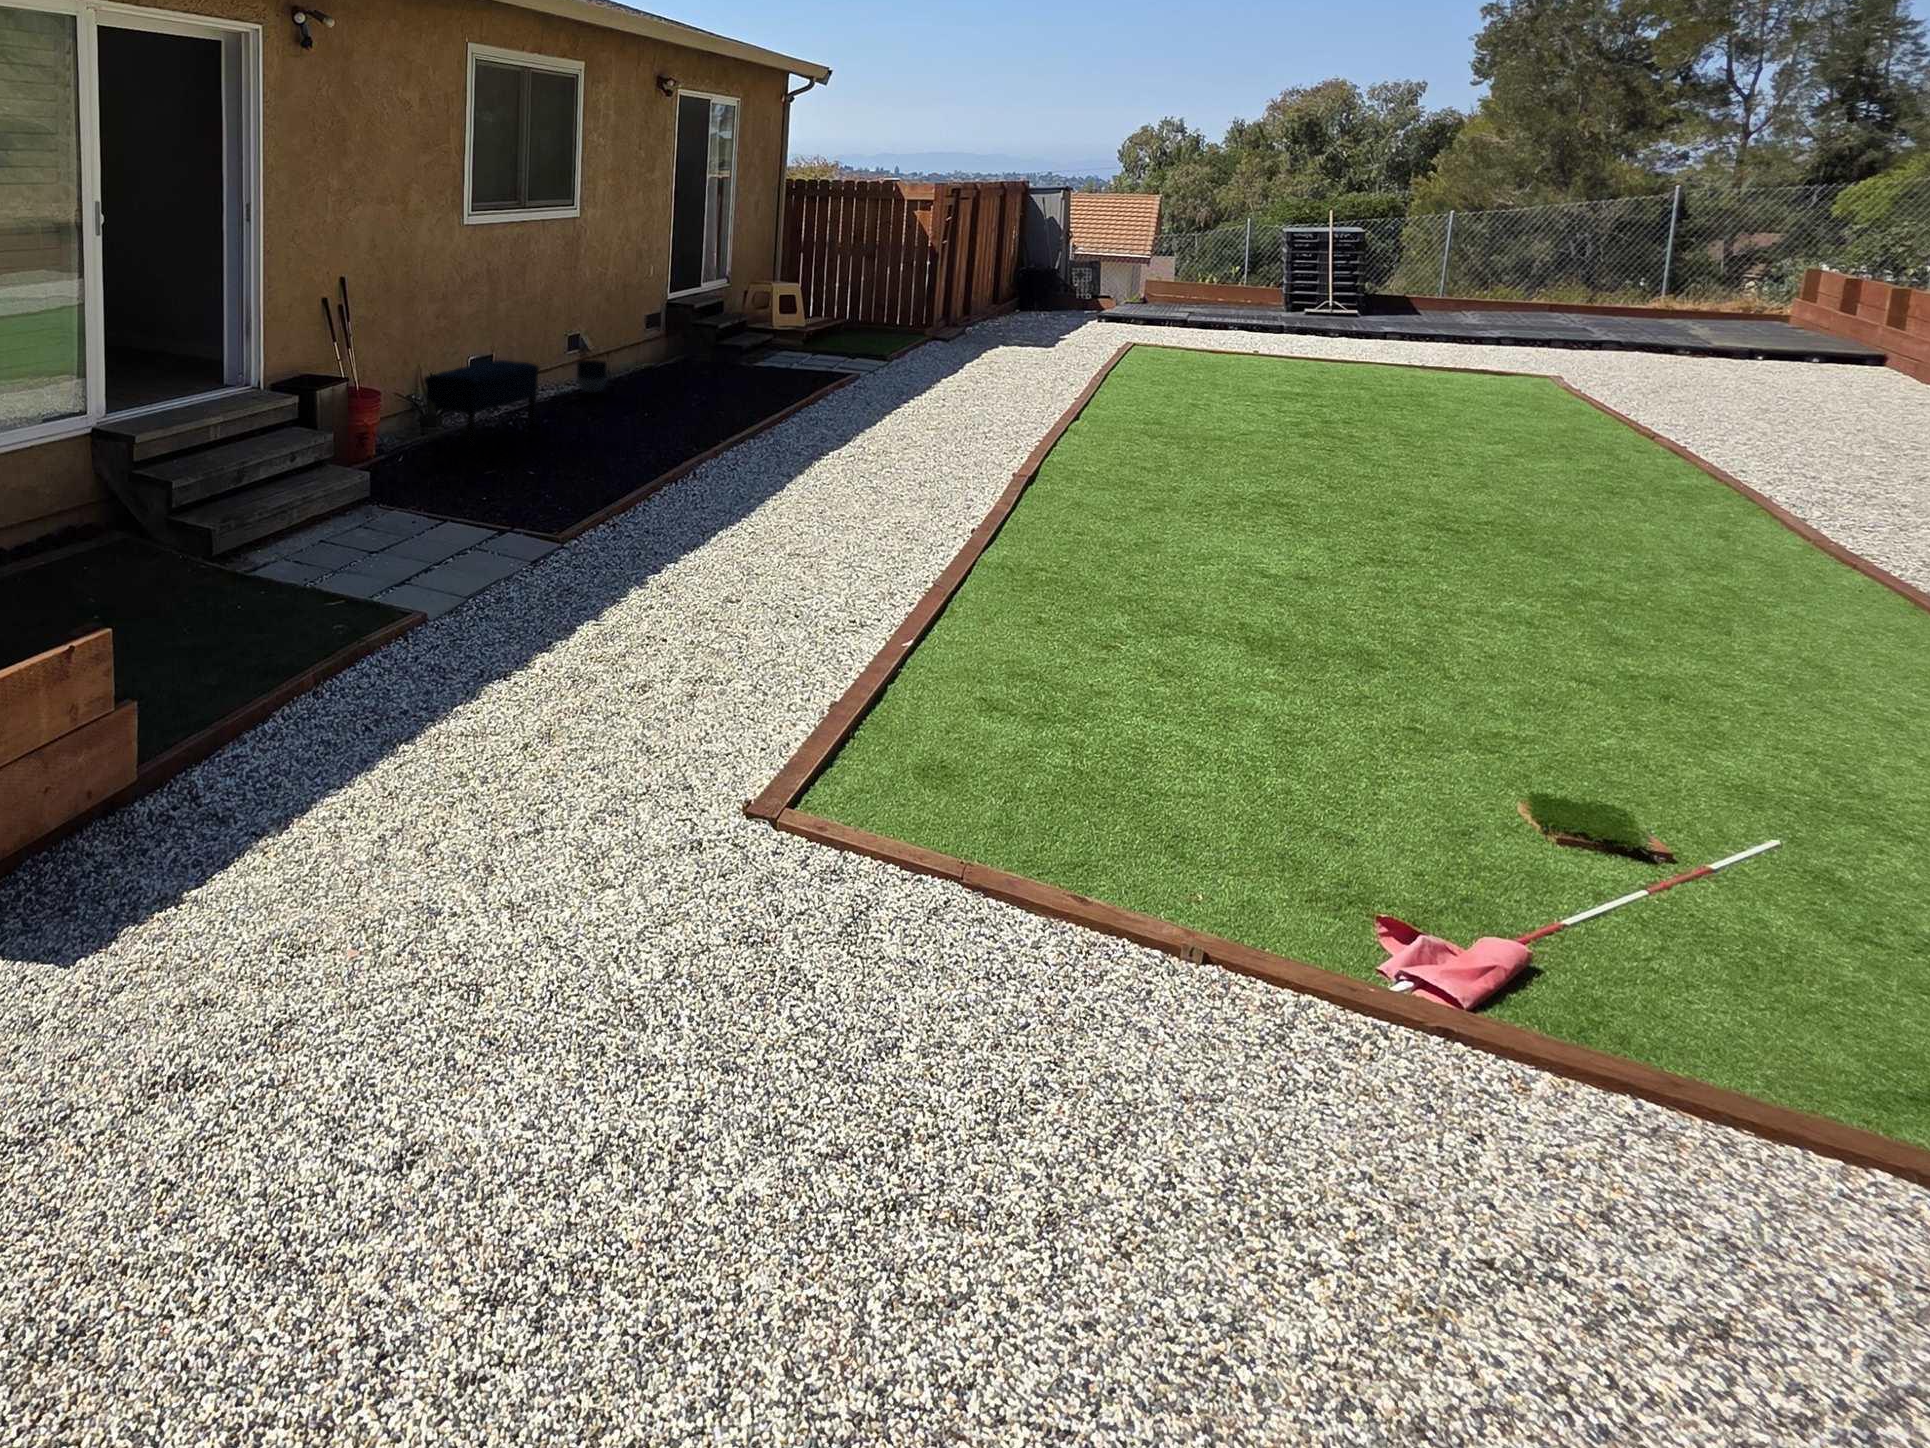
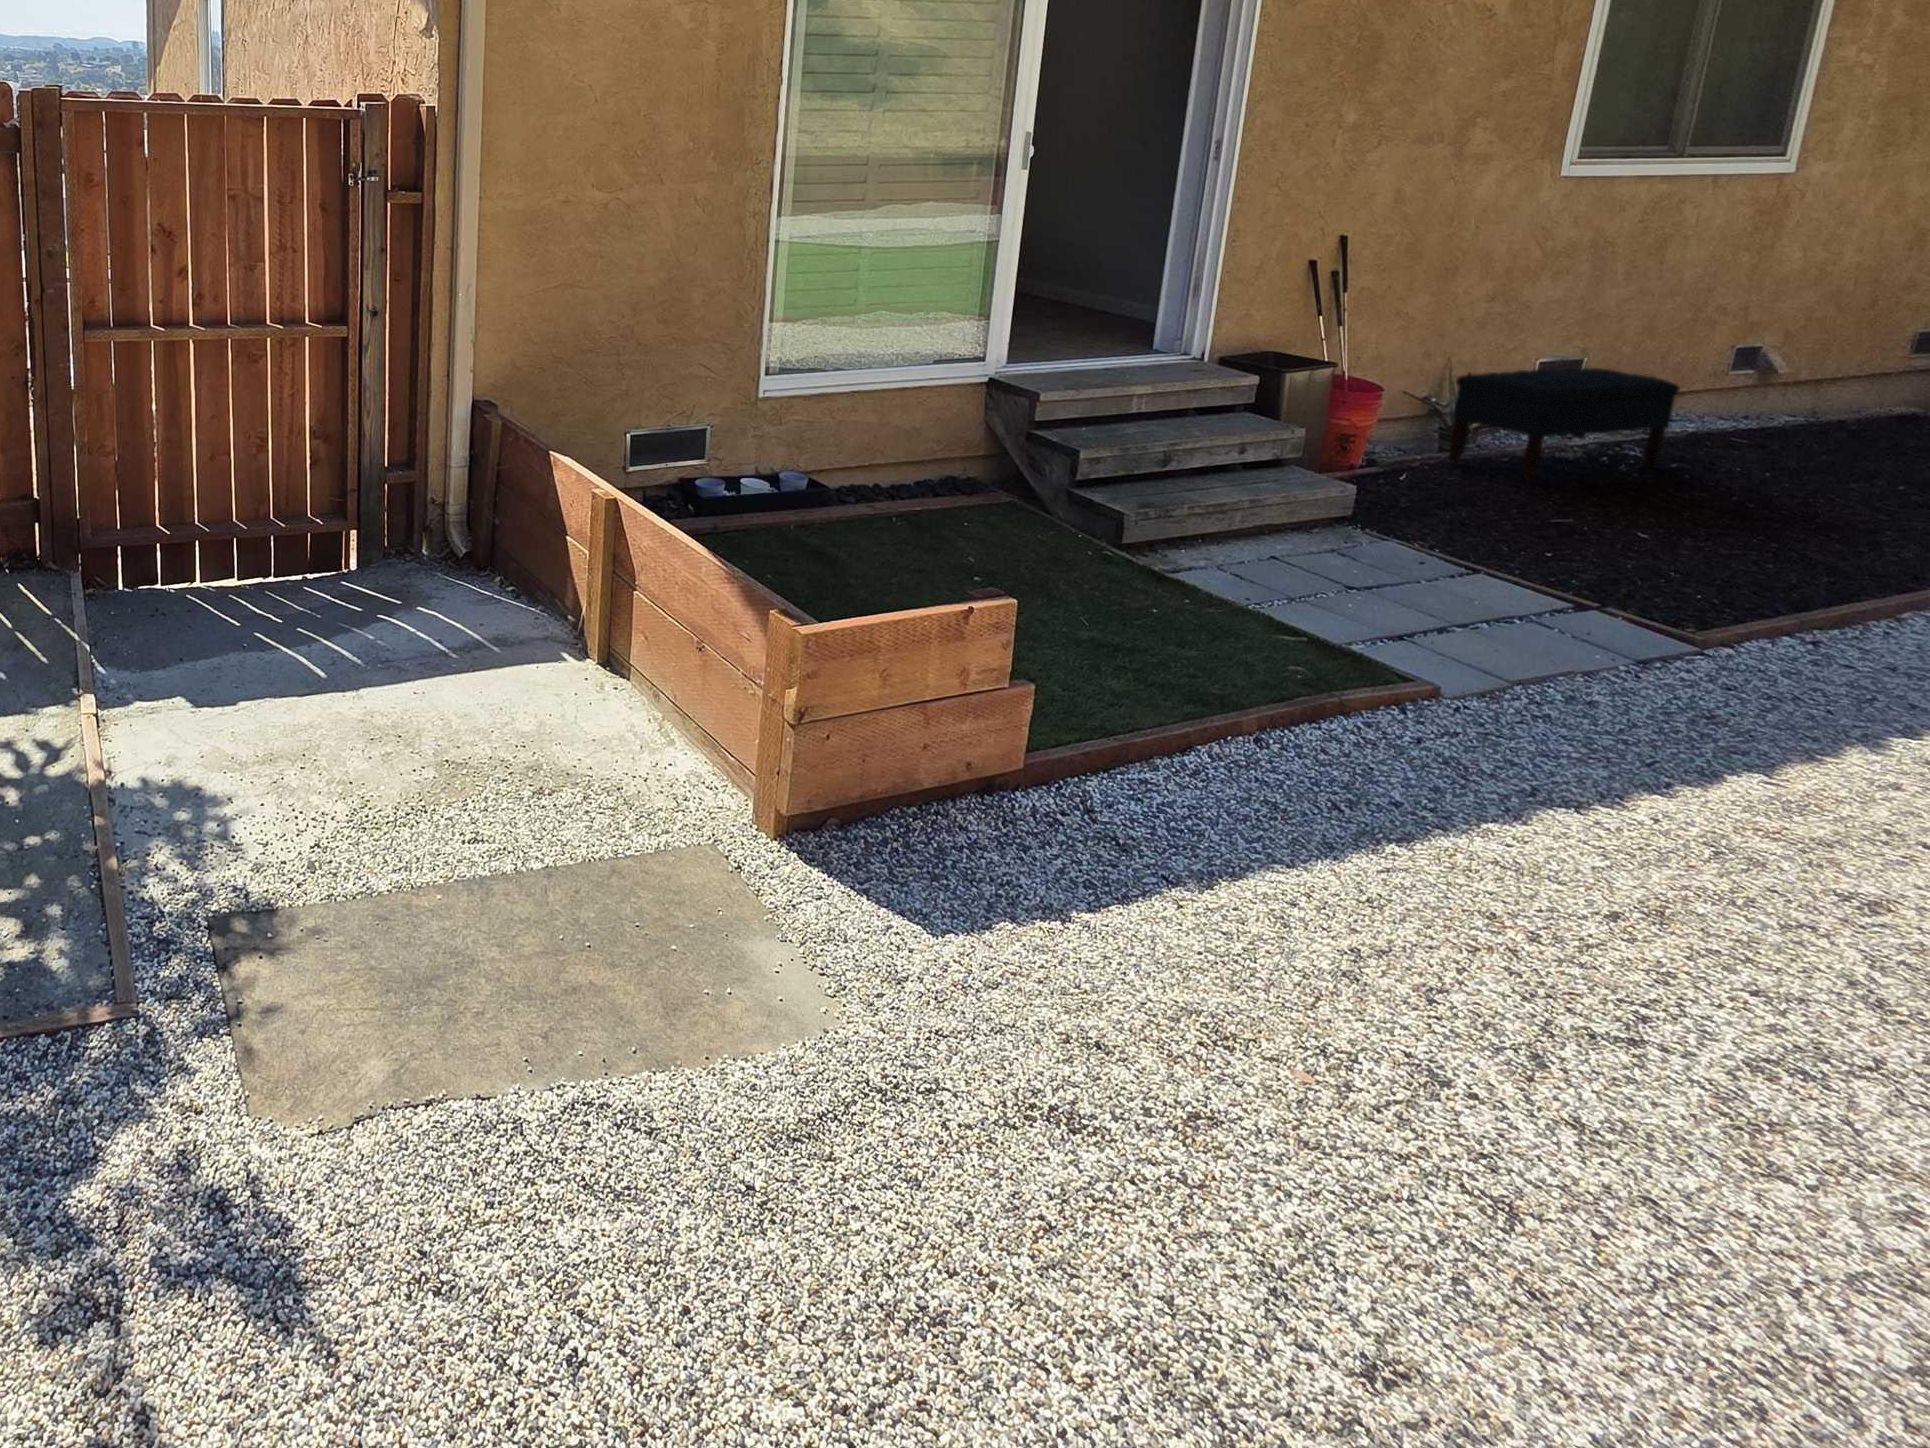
planter: present [577,360,607,392] -> none [1752,387,1827,439]

